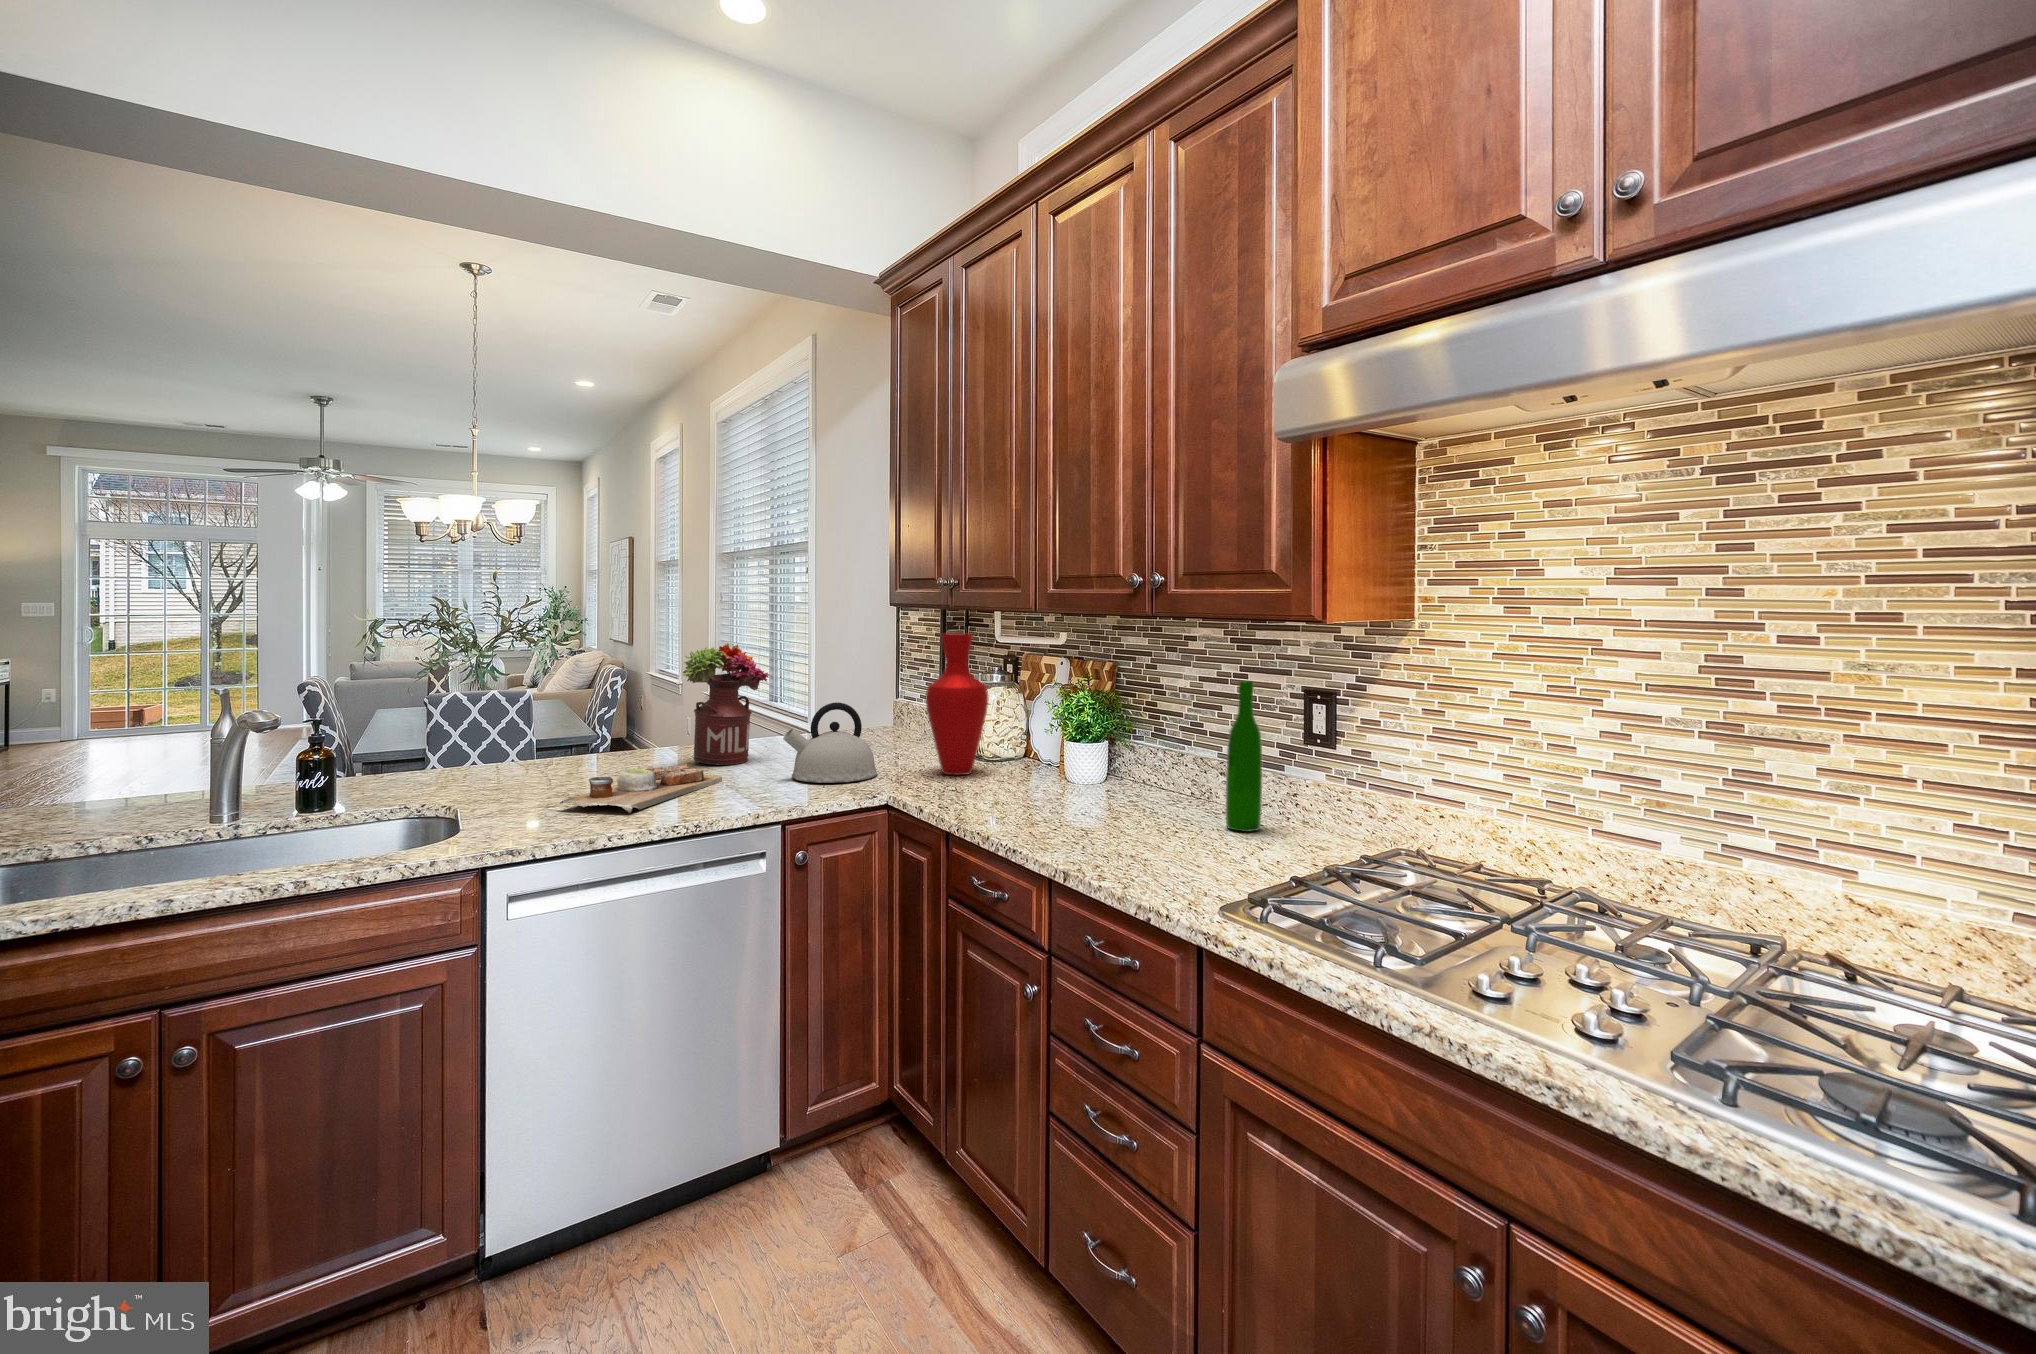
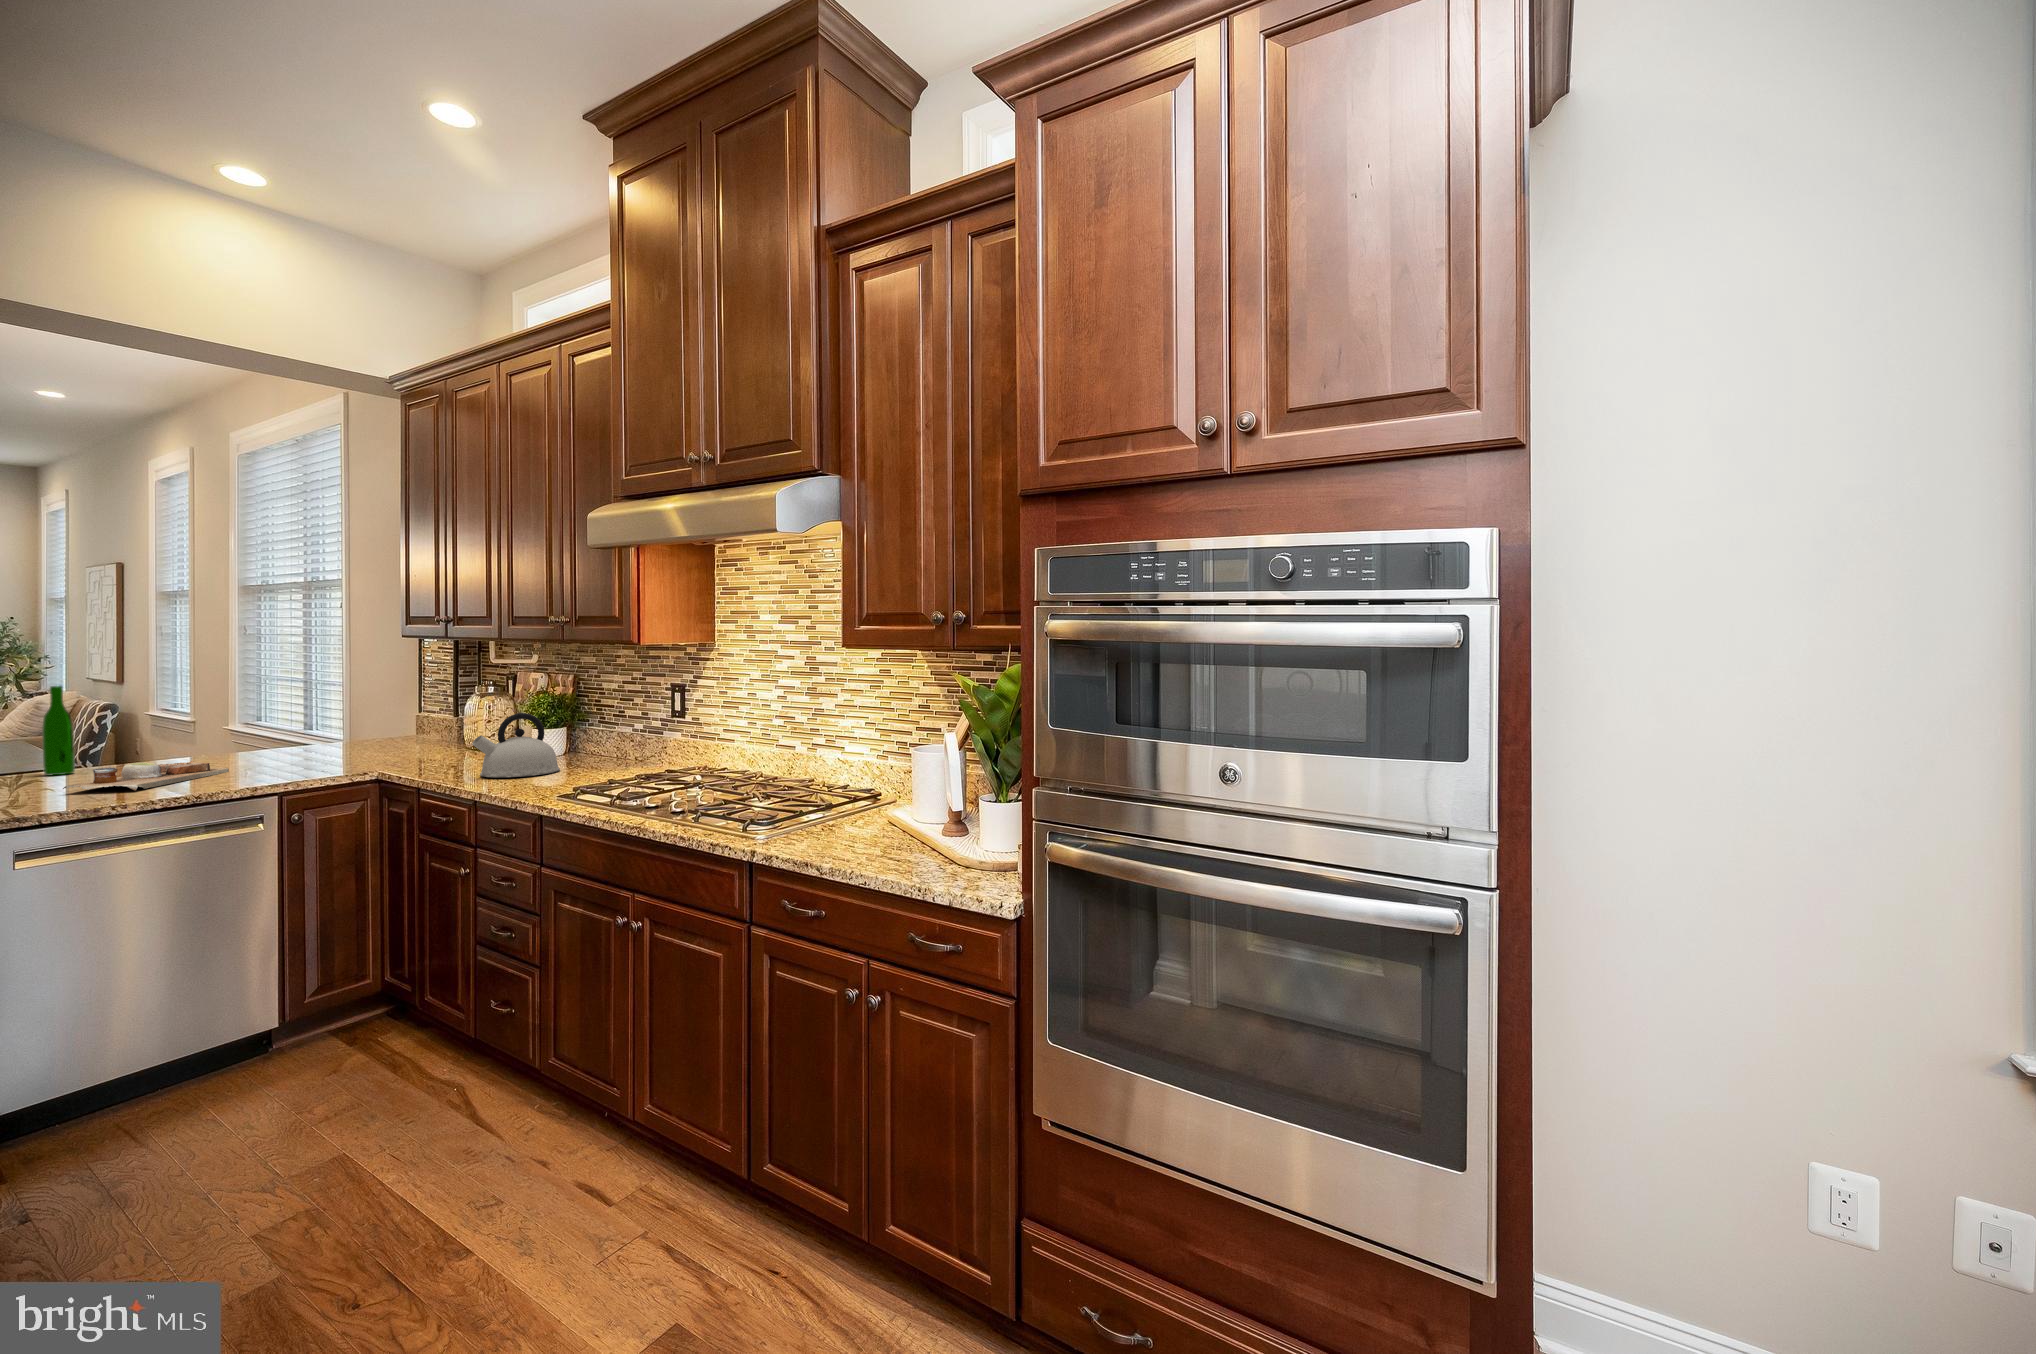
vase: present [926,633,989,775] -> none [419,656,474,757]
flower arrangement: present [683,643,769,765] -> none [190,667,279,763]
wine bottle: present [1226,681,1262,832] -> present [42,686,75,776]
kettle: present [783,702,877,783] -> present [472,713,560,777]

